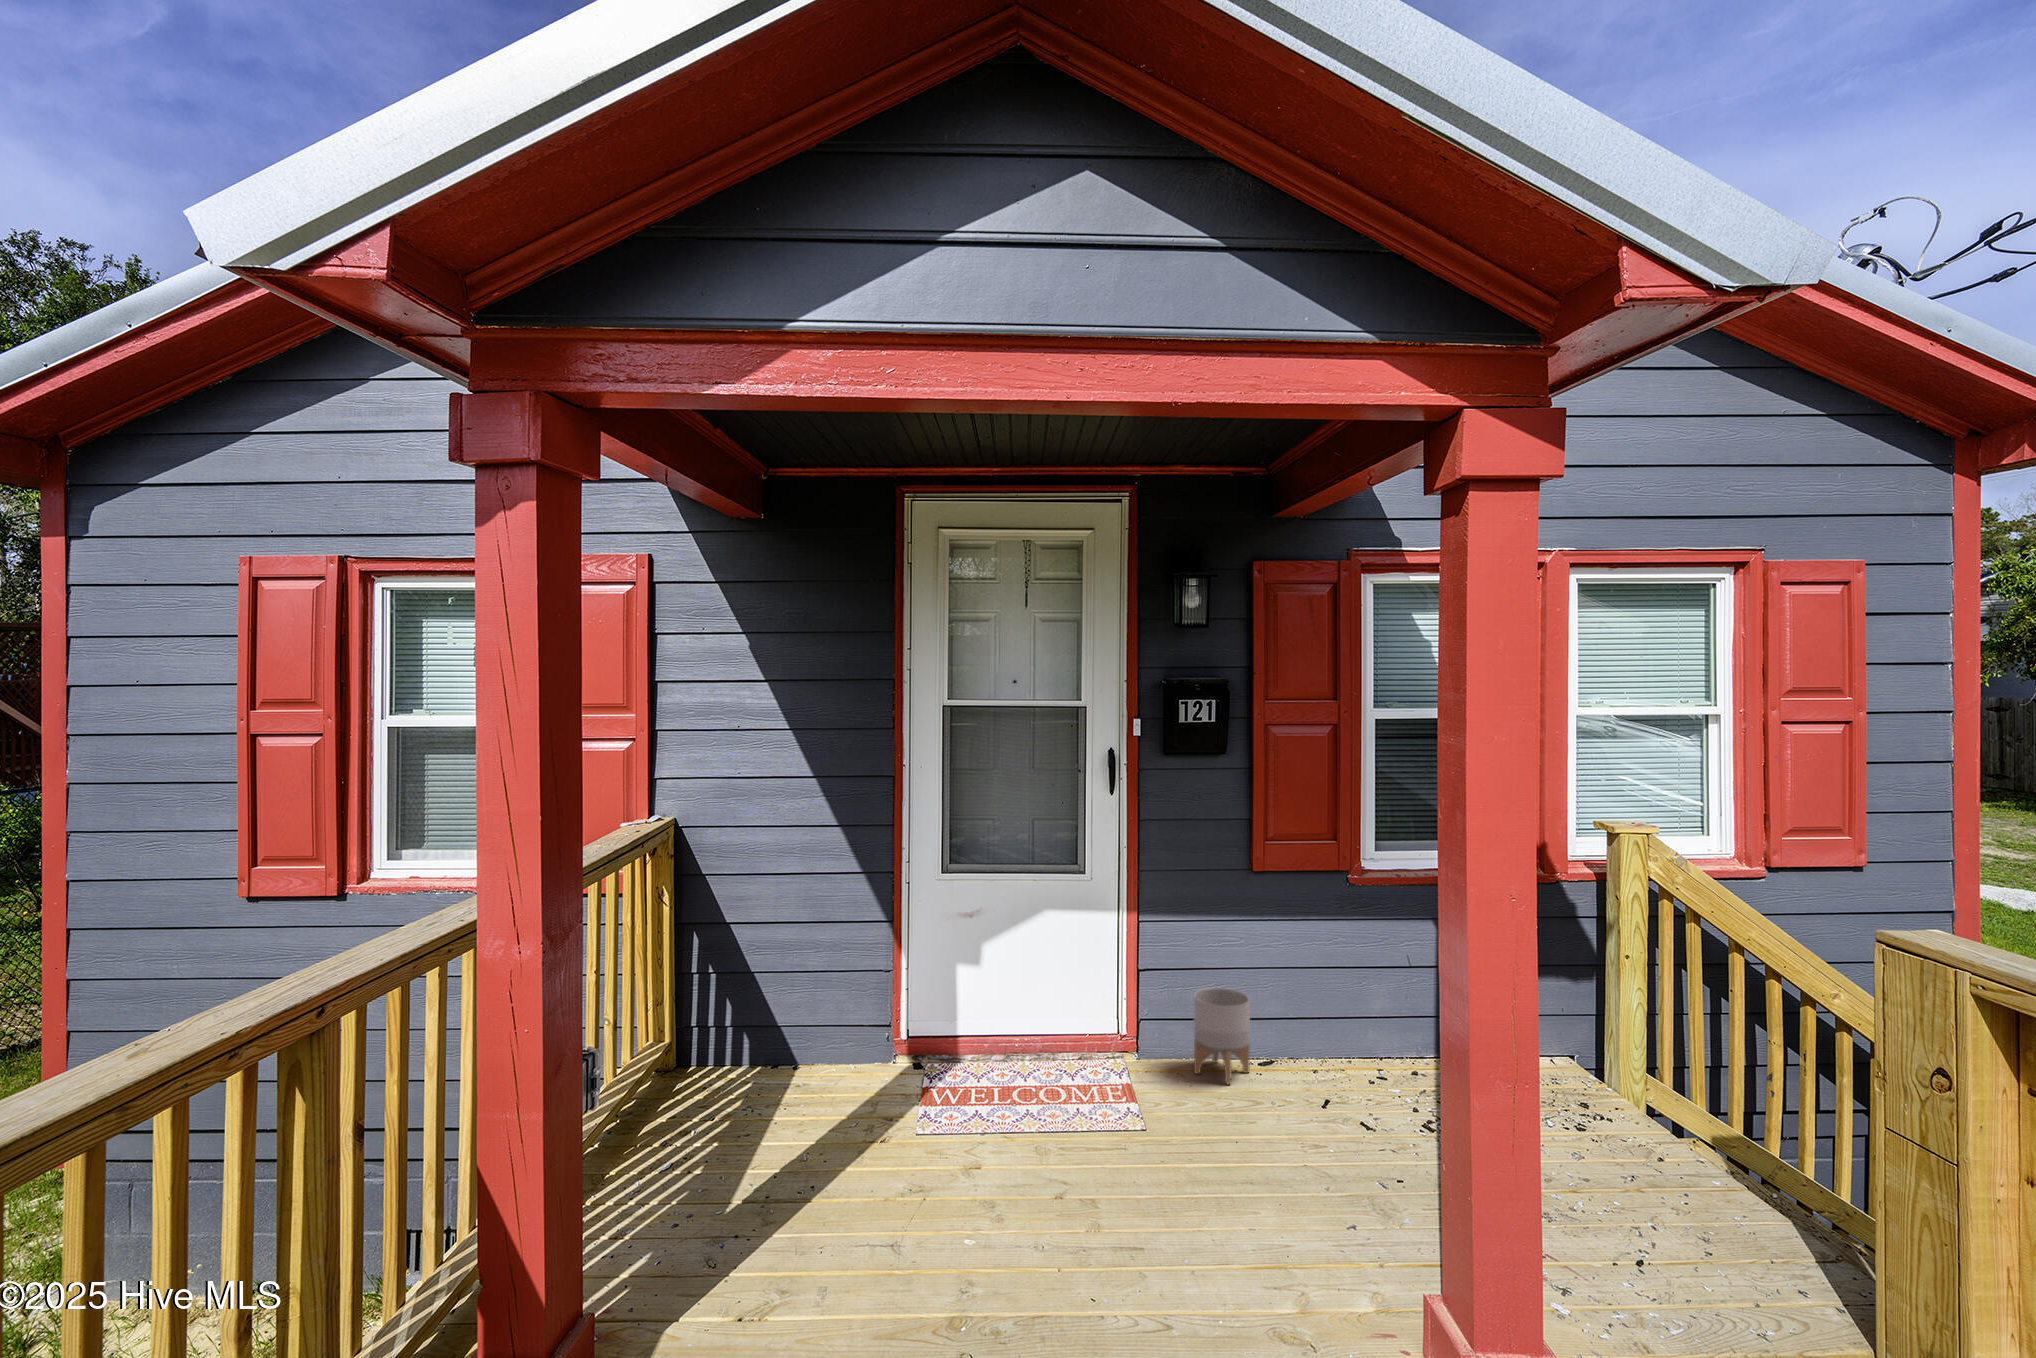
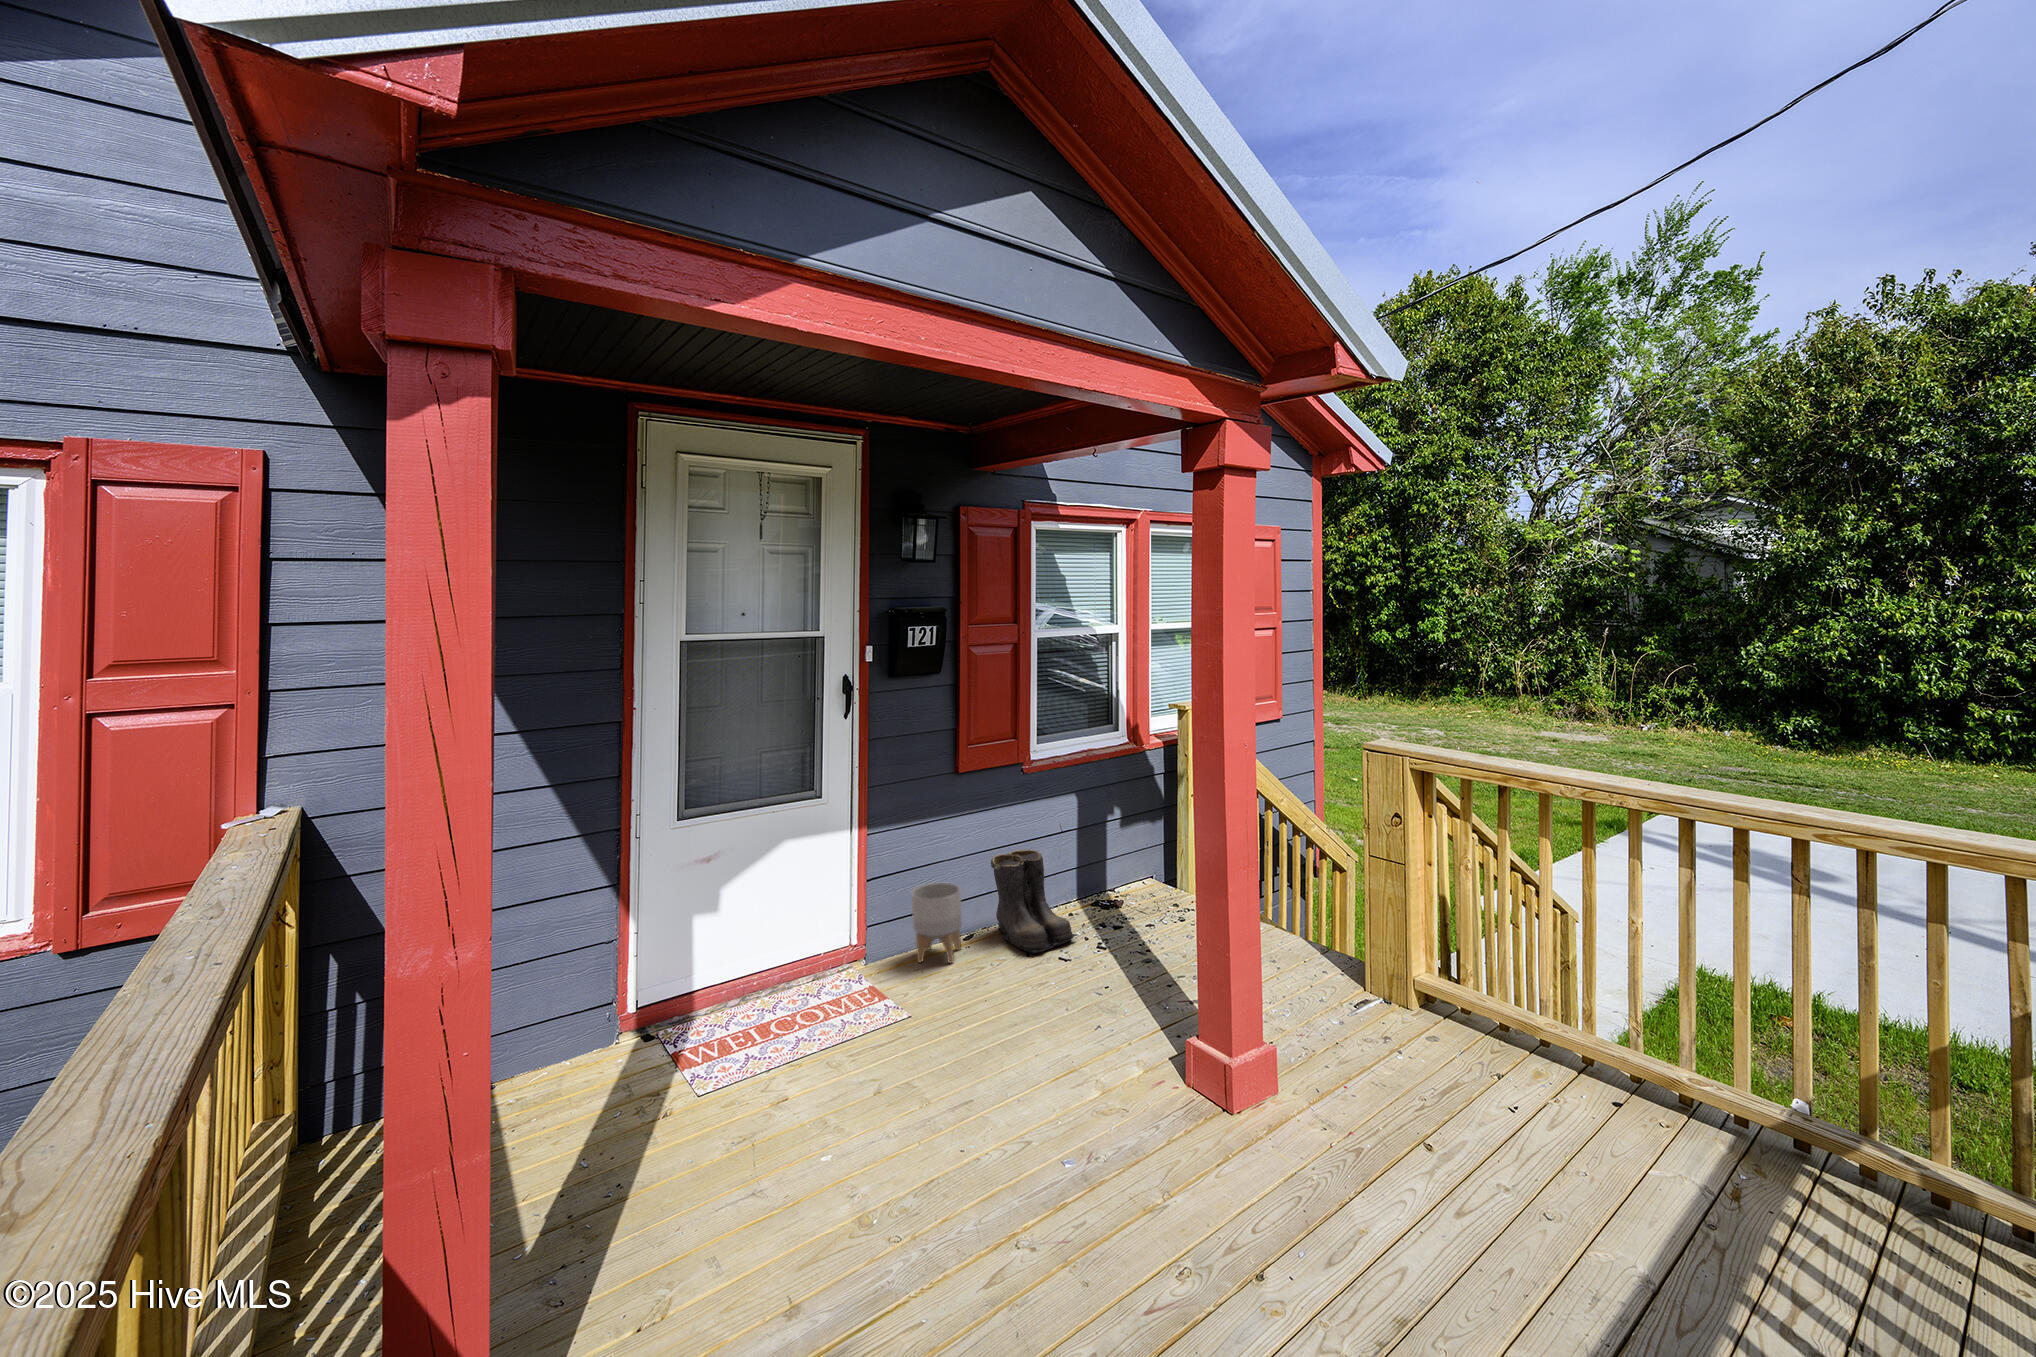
boots: none [1298,974,1396,1103] -> present [991,850,1077,953]

